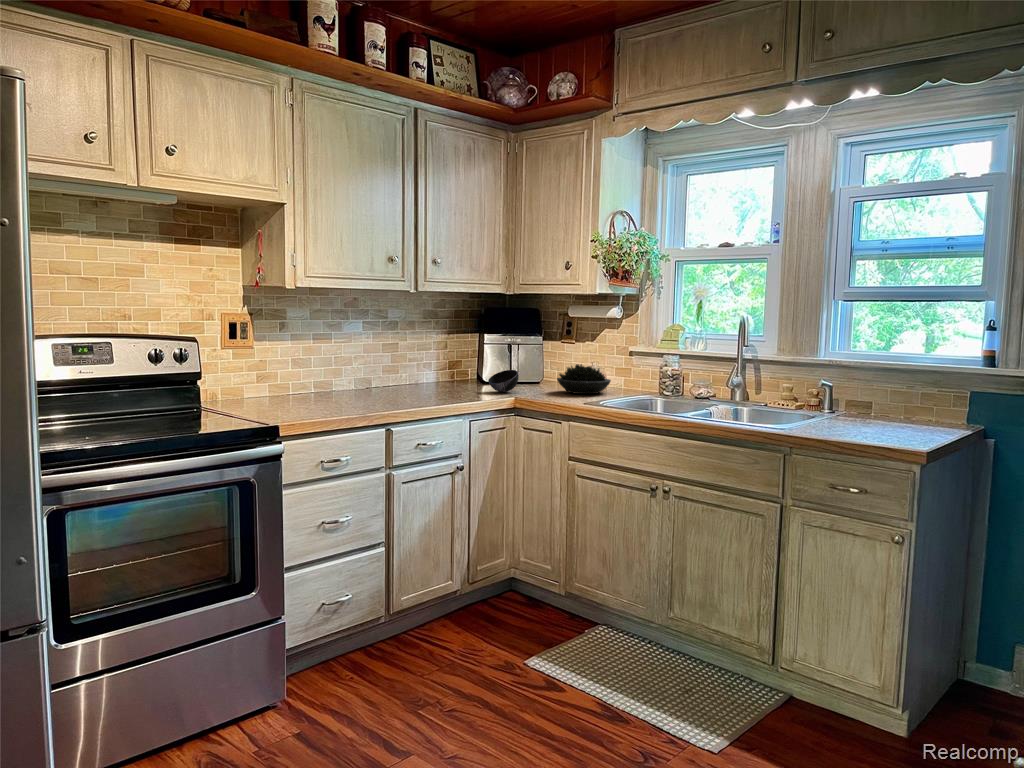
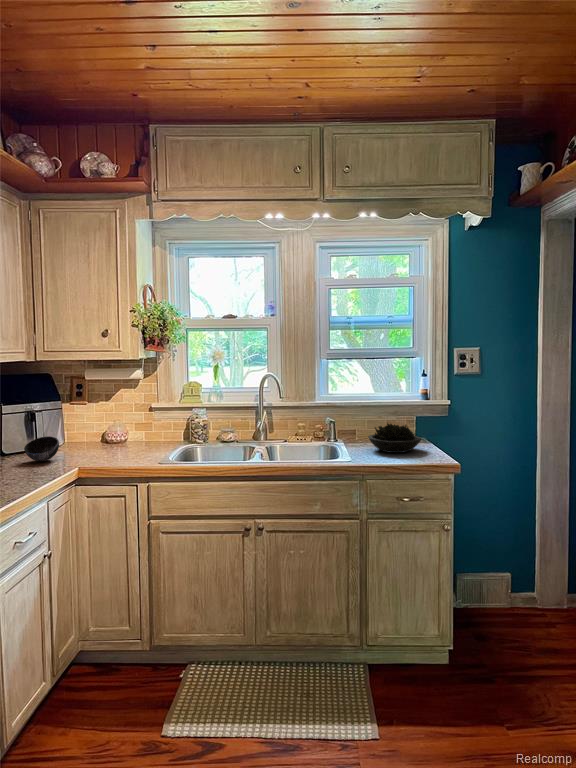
succulent plant: present [557,364,611,394] -> present [368,423,421,453]

